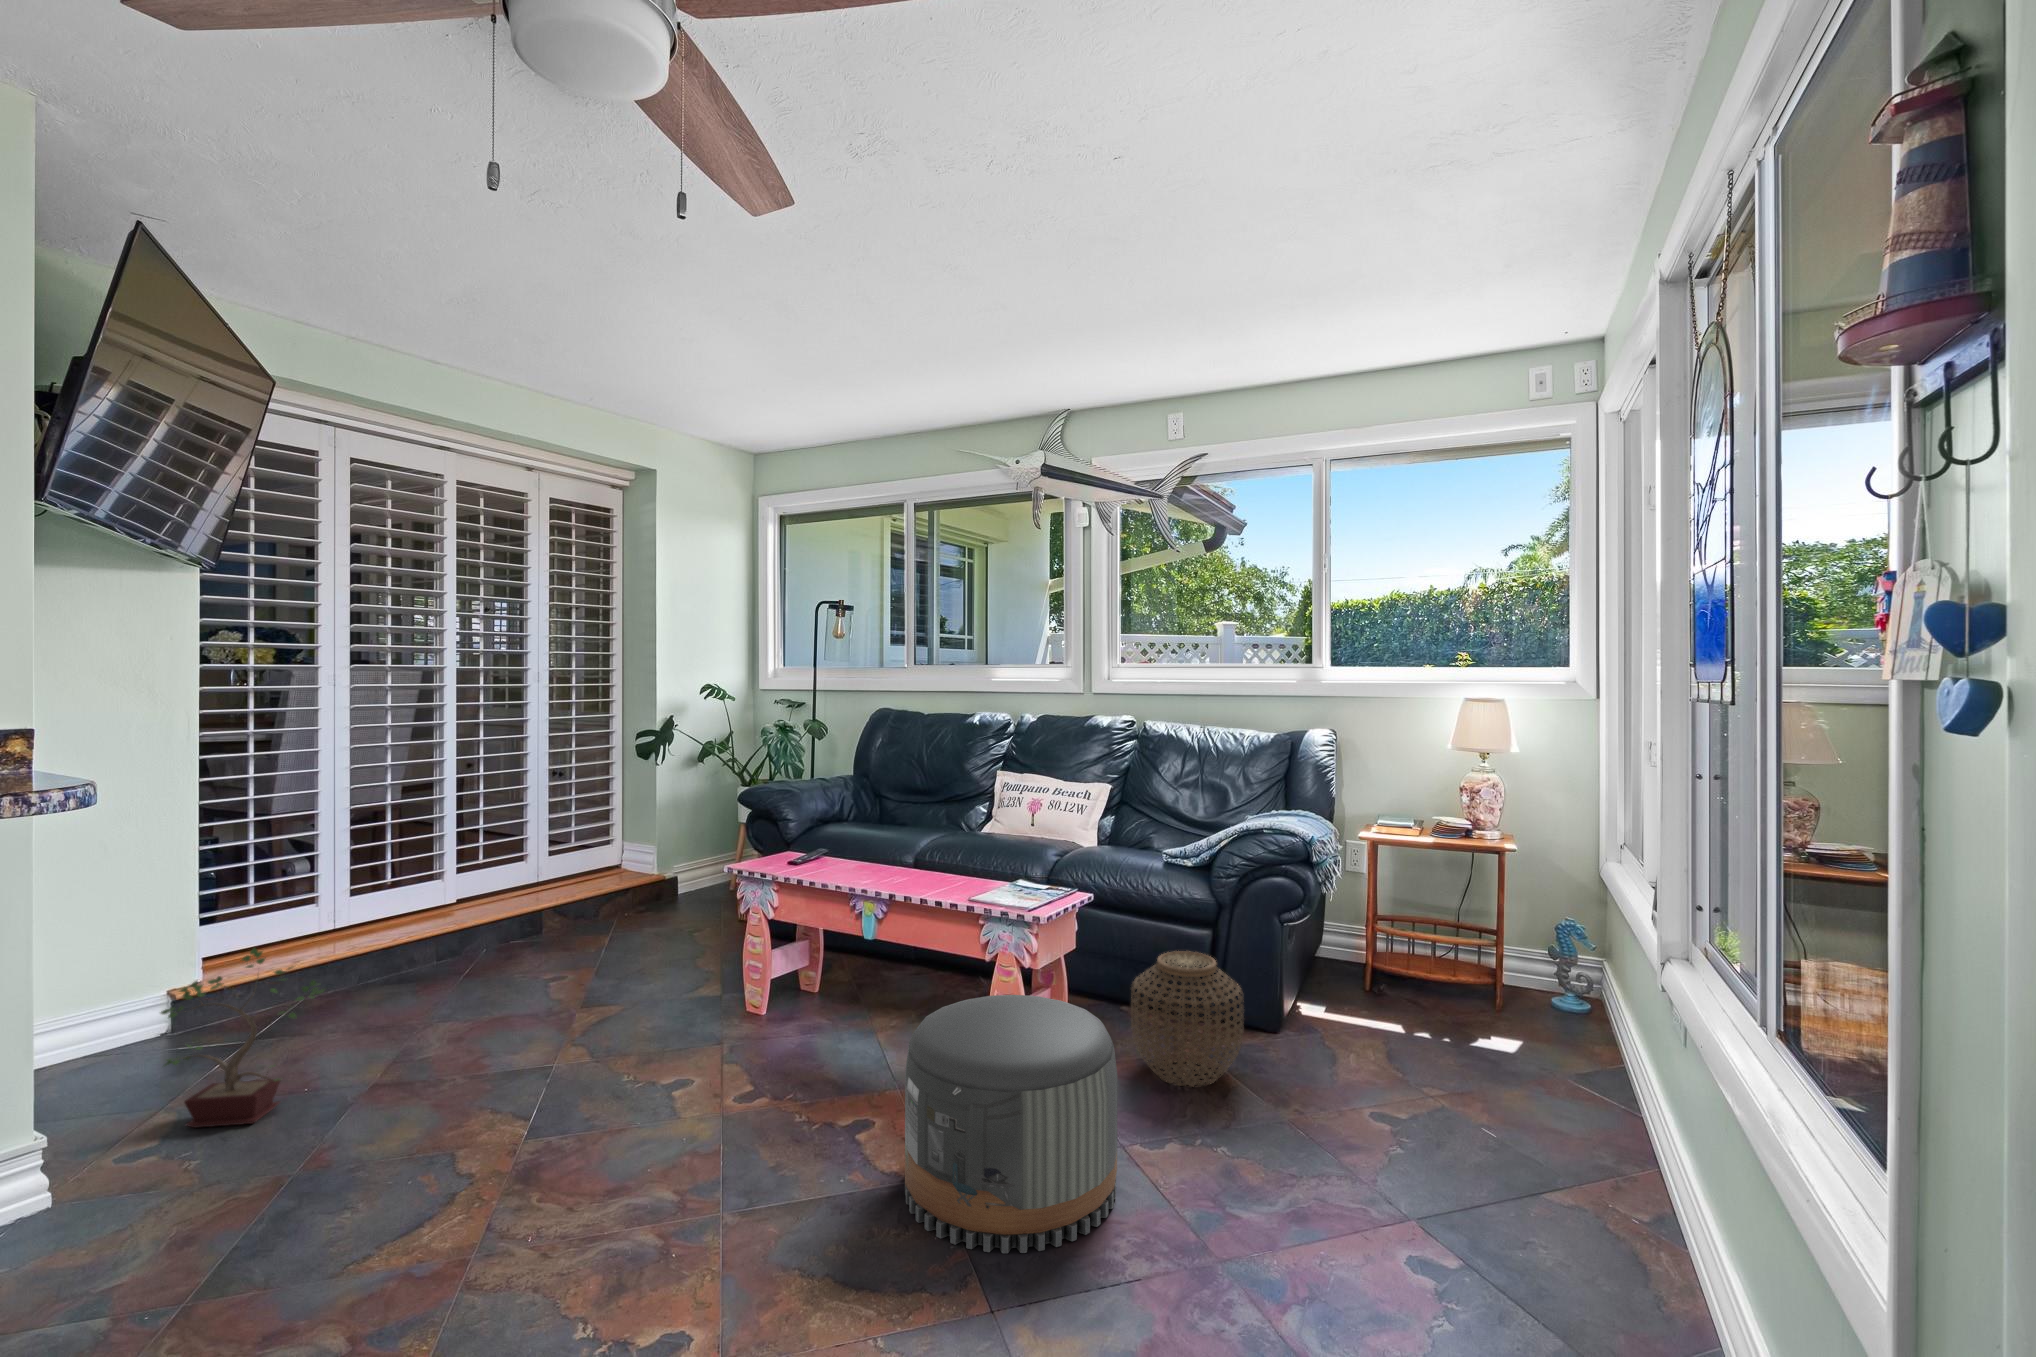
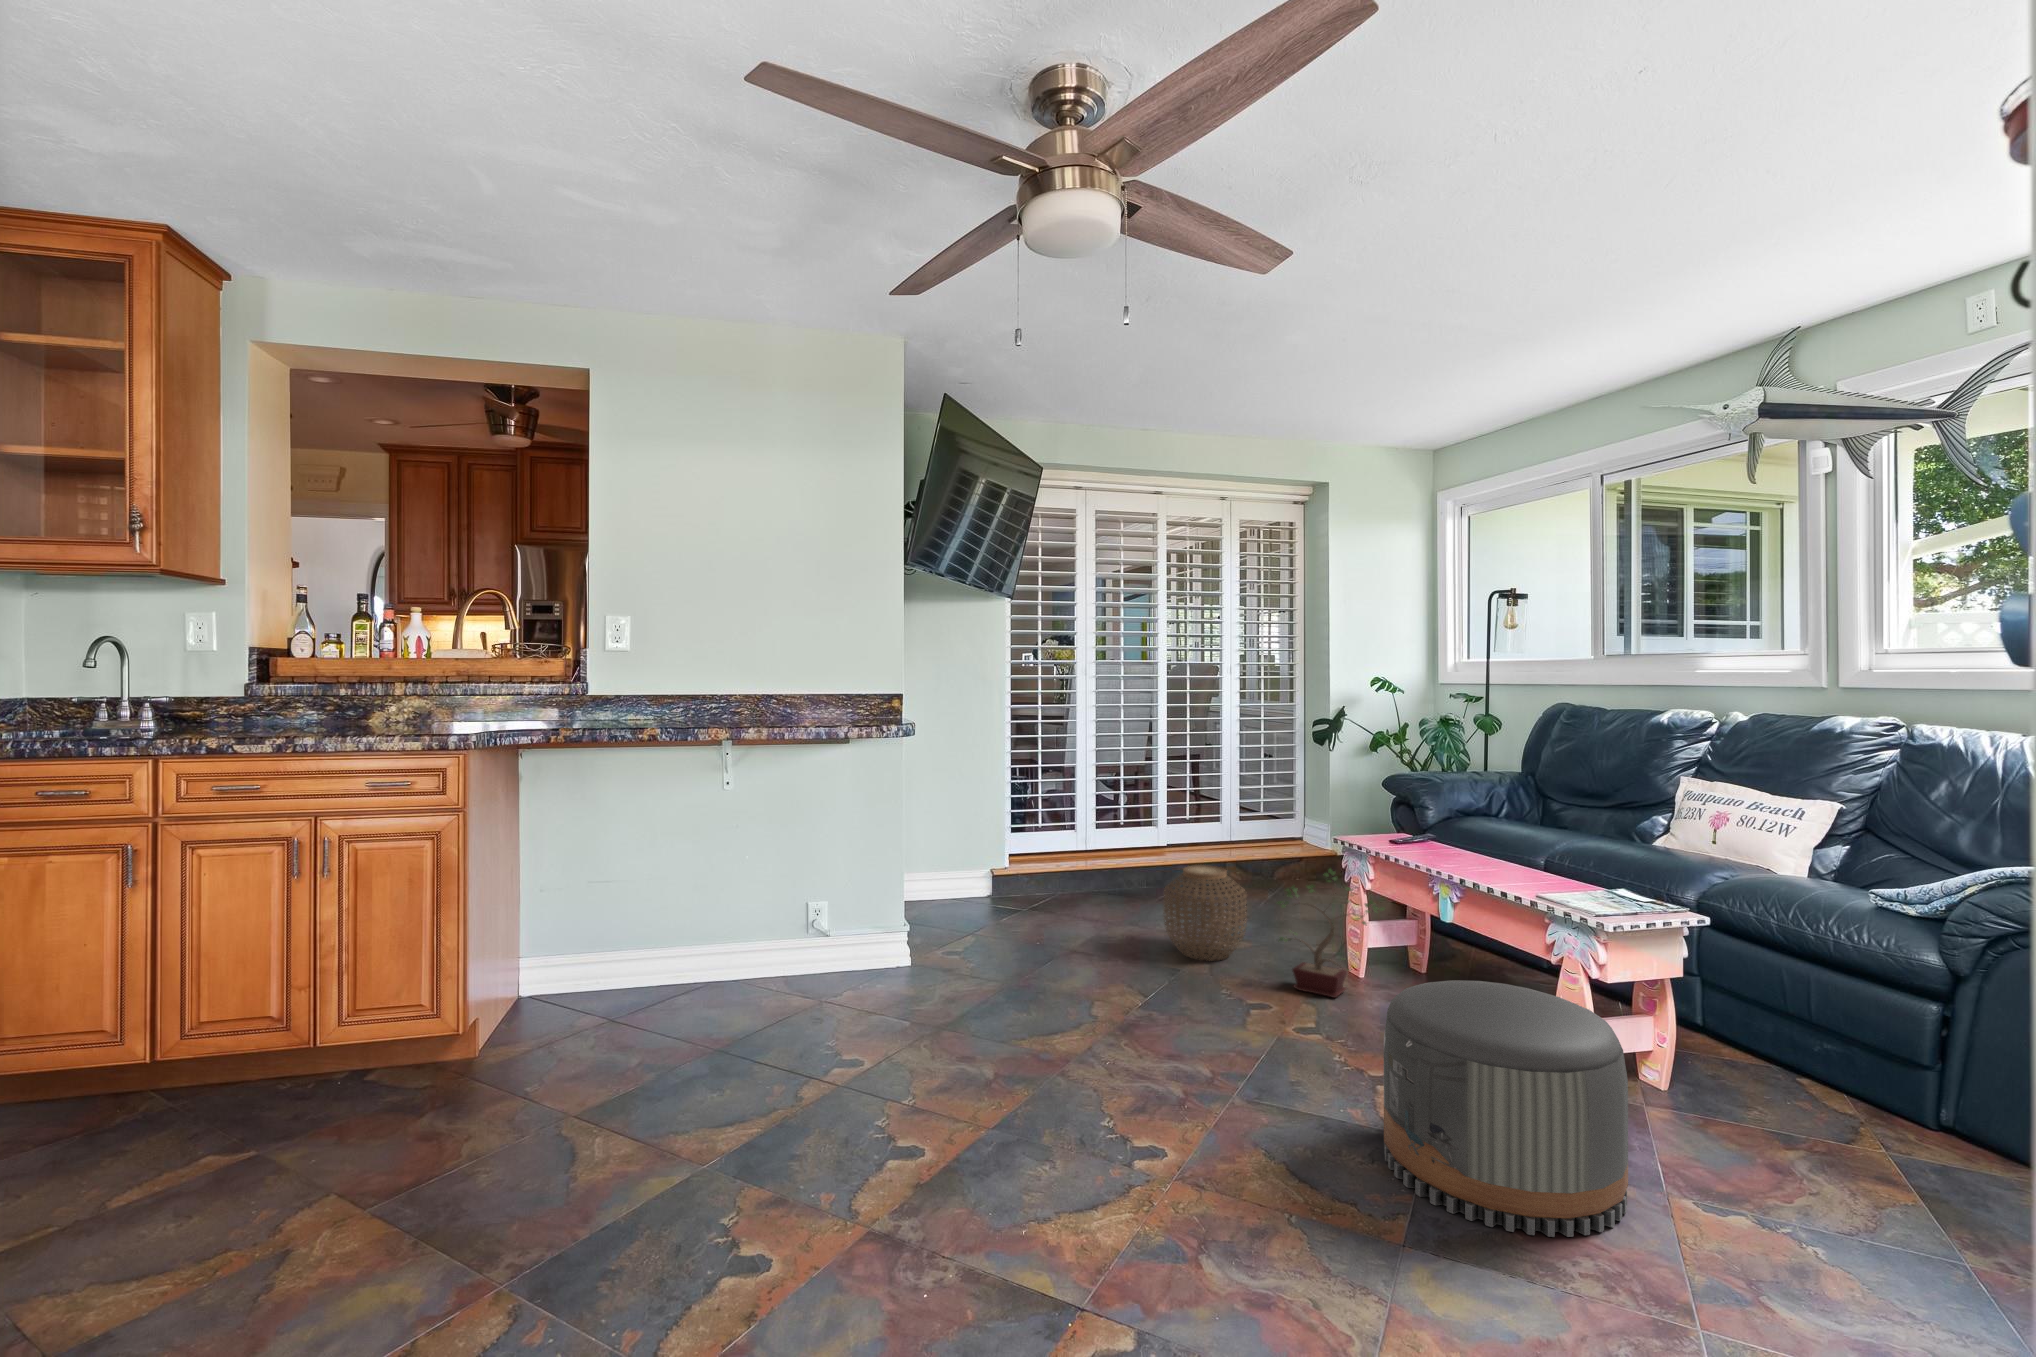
potted plant: present [161,948,326,1128] -> present [1277,869,1384,998]
woven basket: present [1131,951,1243,1087] -> present [1164,865,1247,961]

